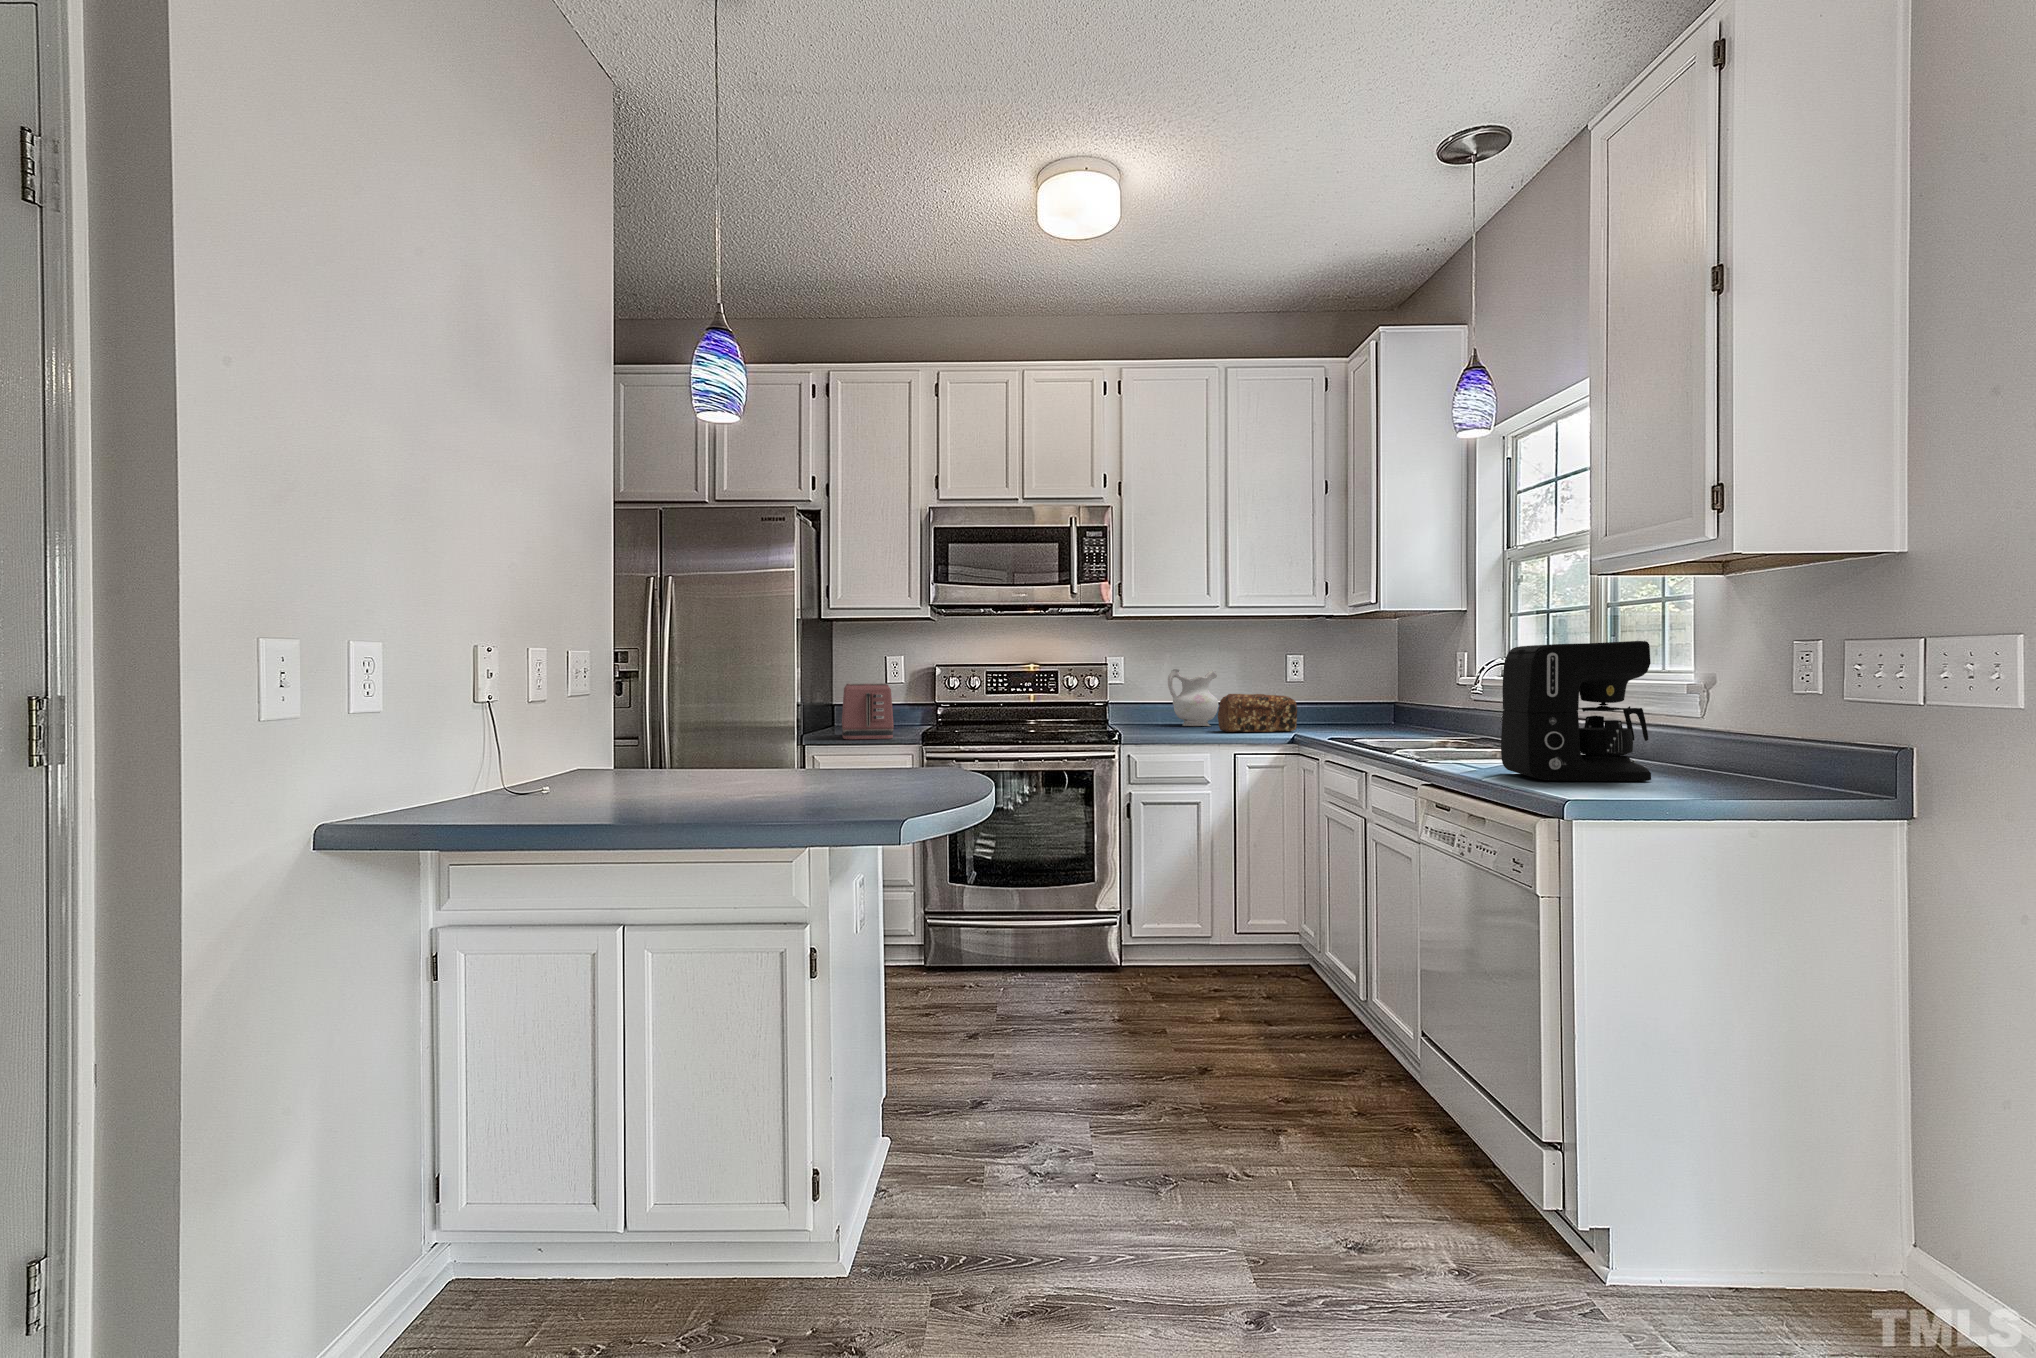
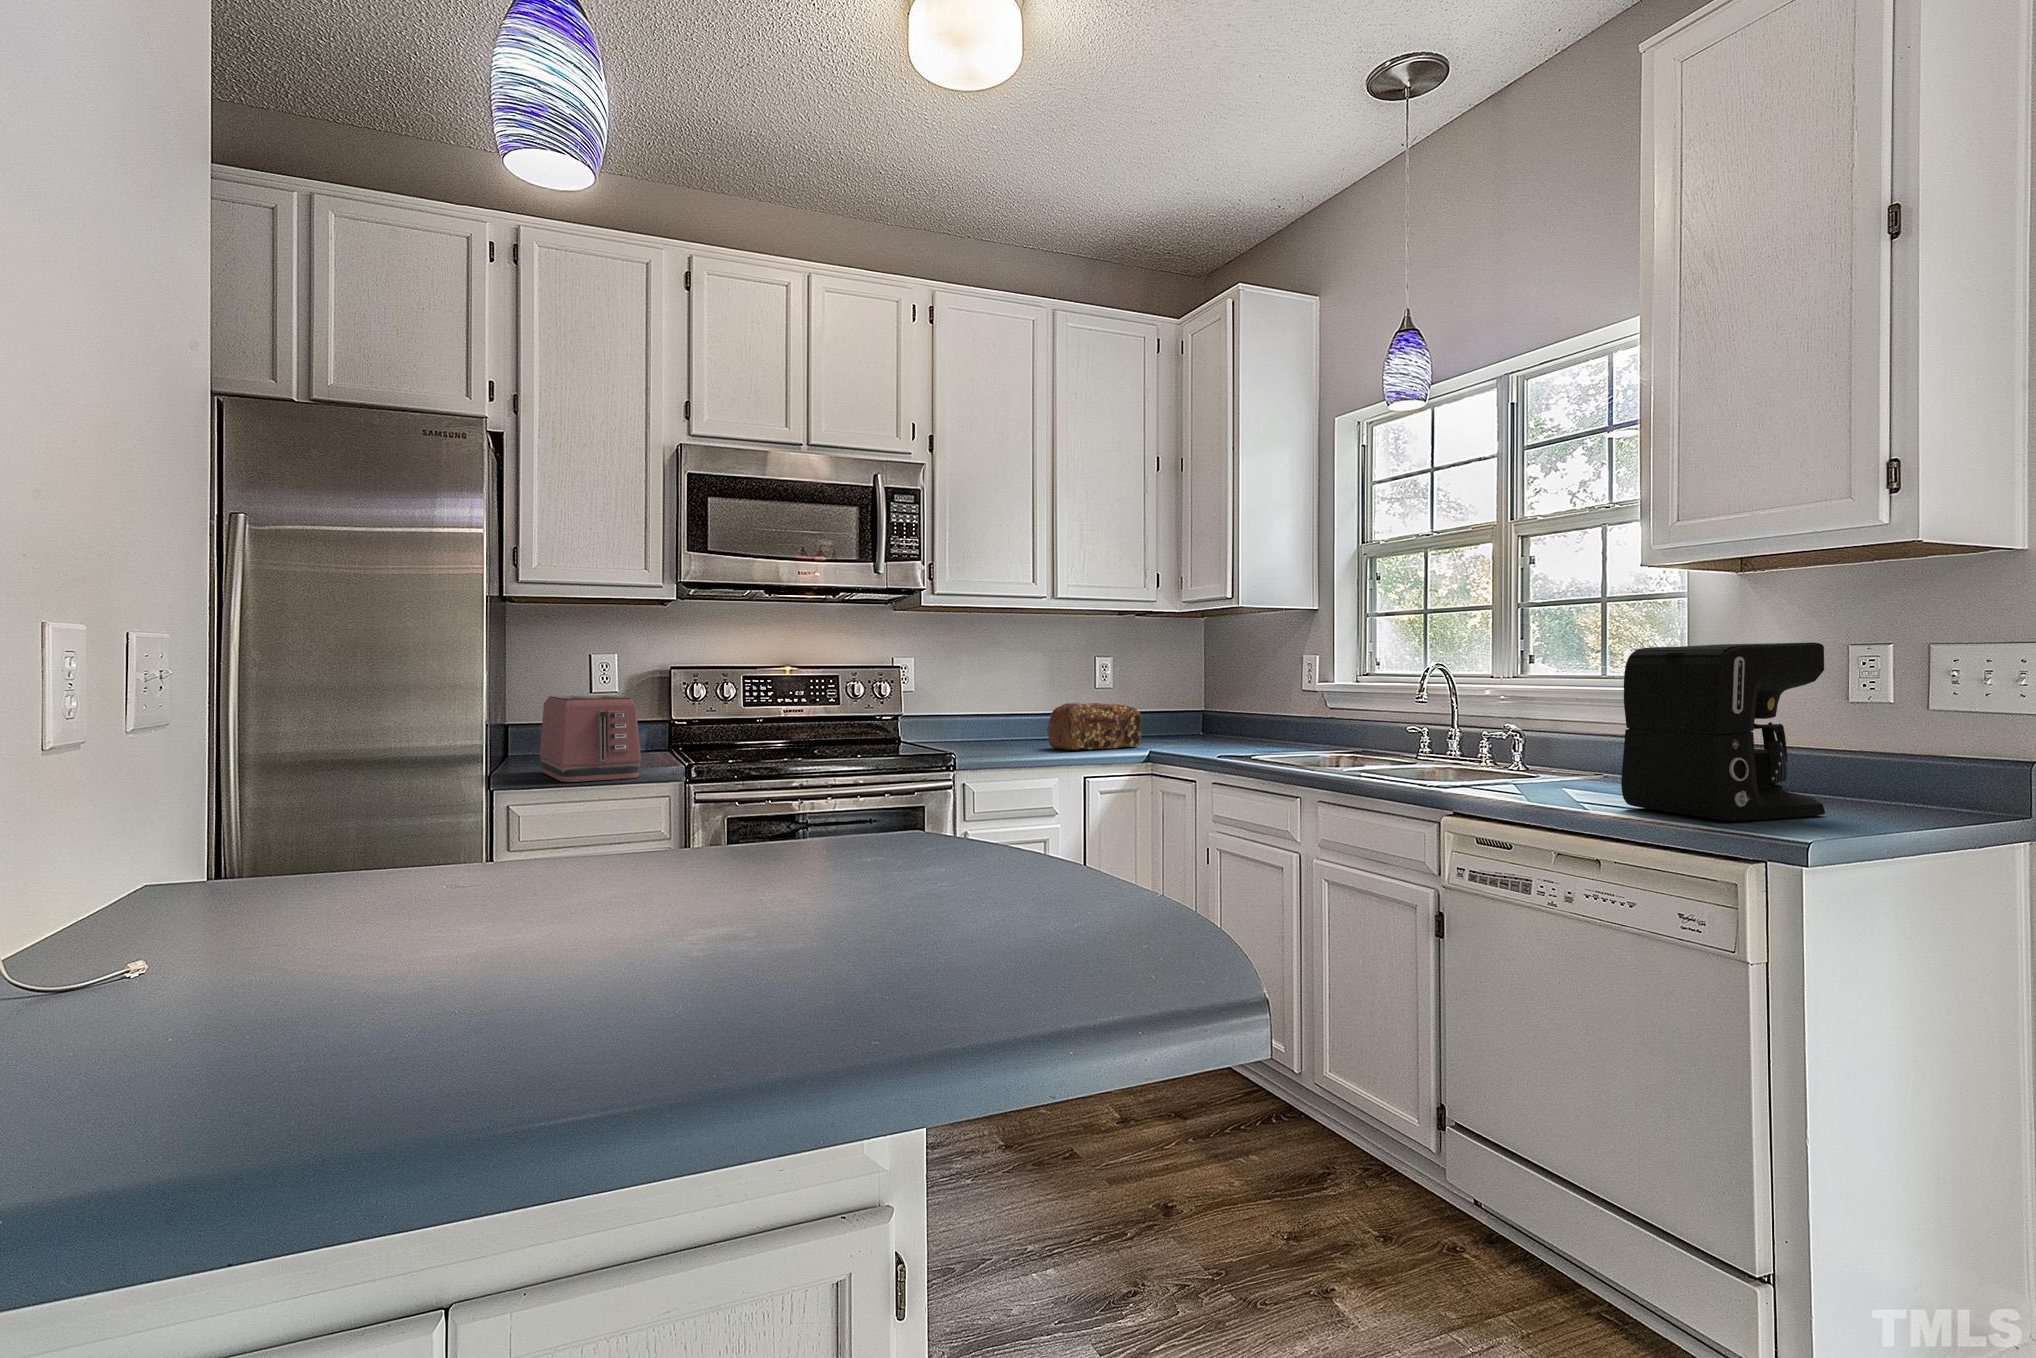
ceramic pitcher: present [1168,669,1218,726] -> none [964,672,1022,742]

